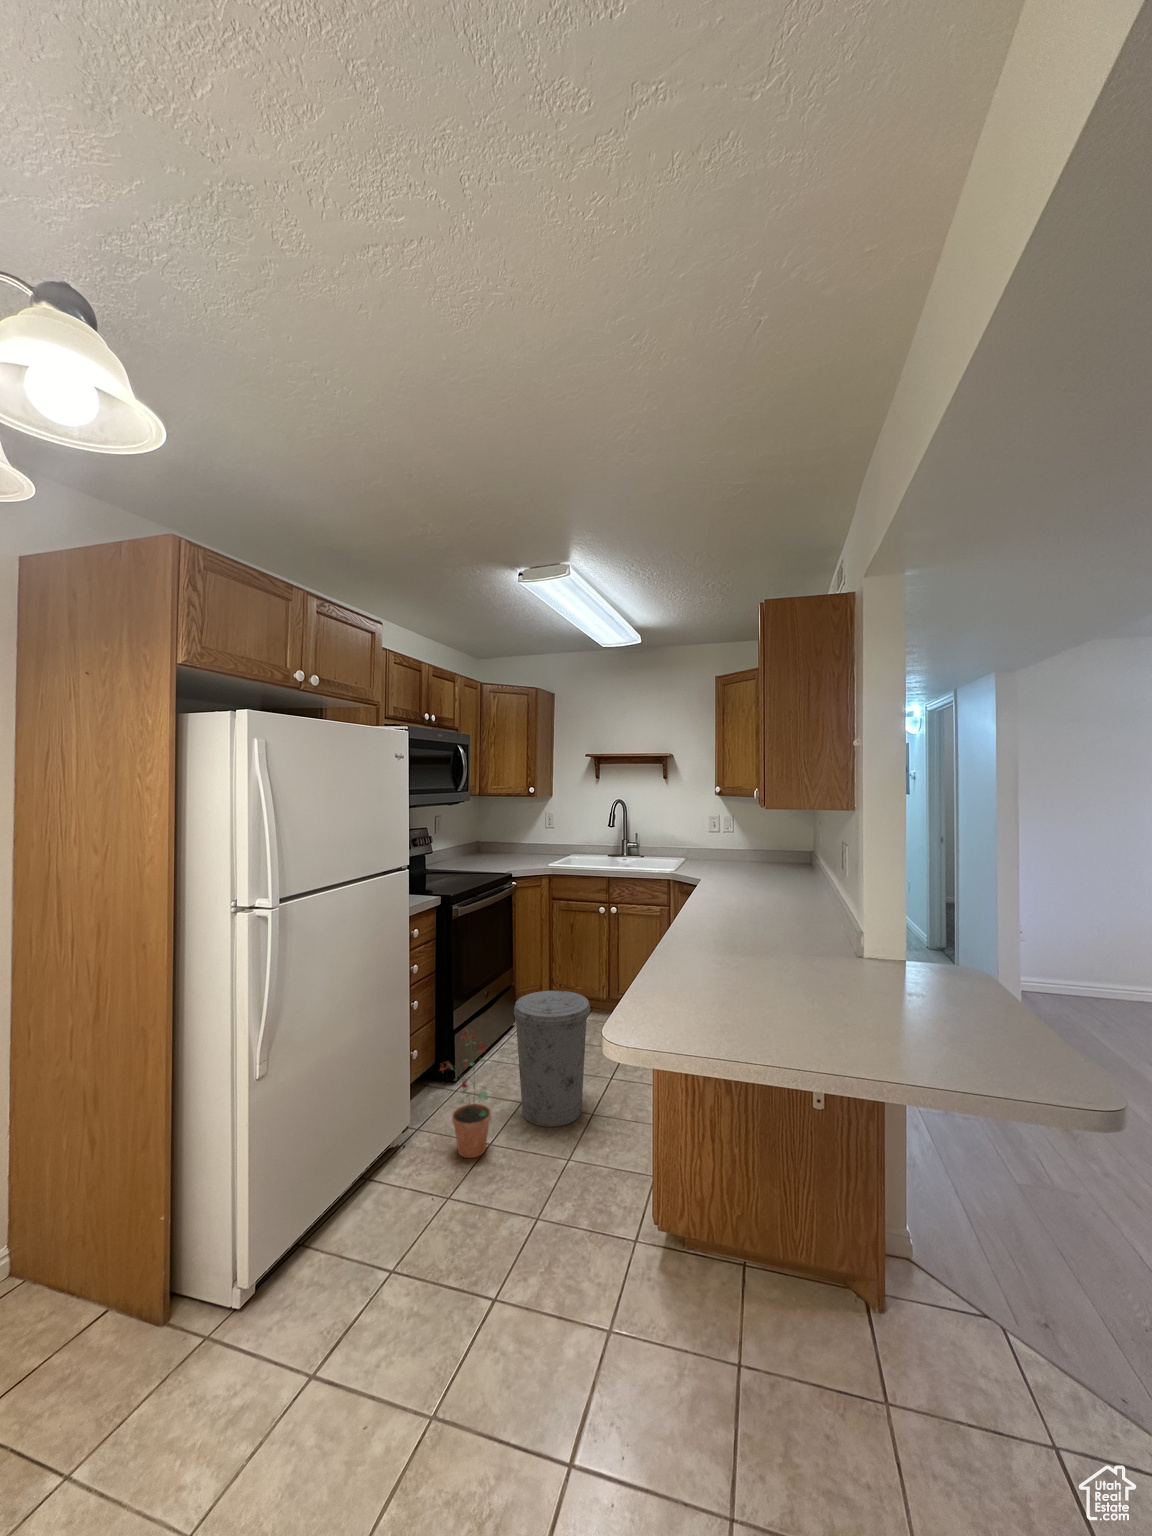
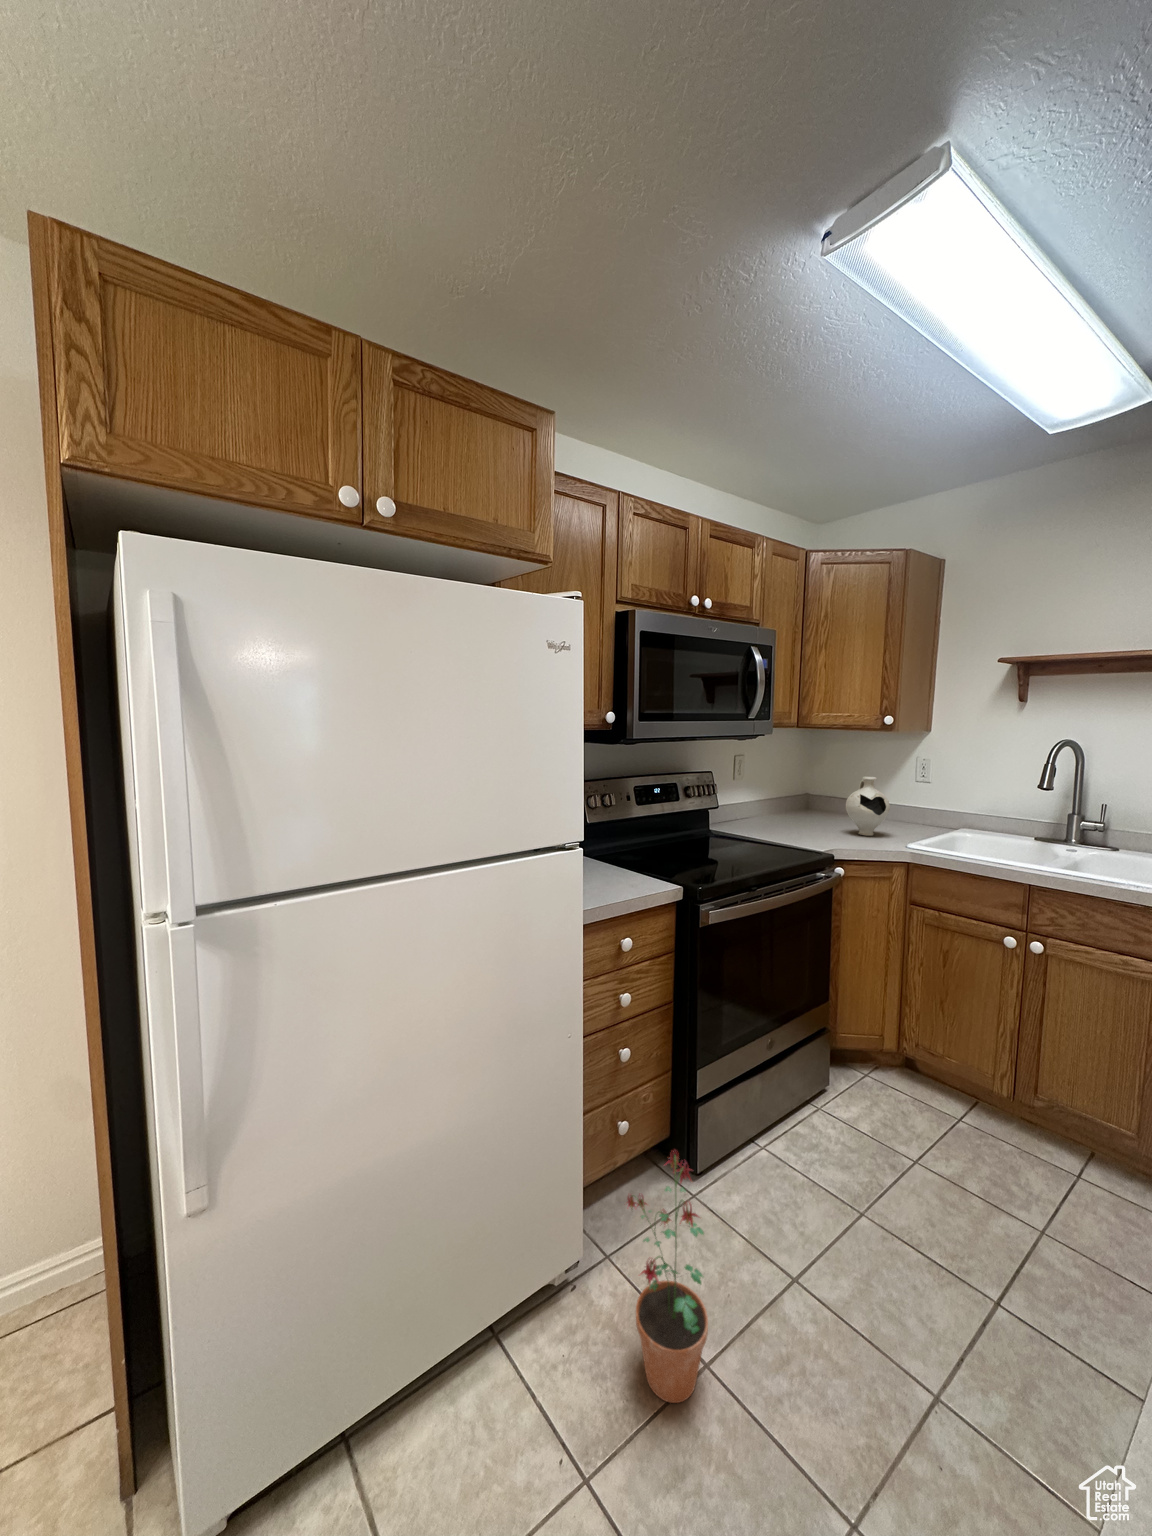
decorative vase: none [511,826,536,863] -> present [846,777,890,836]
trash can: present [514,991,590,1127] -> none [781,1100,954,1413]

